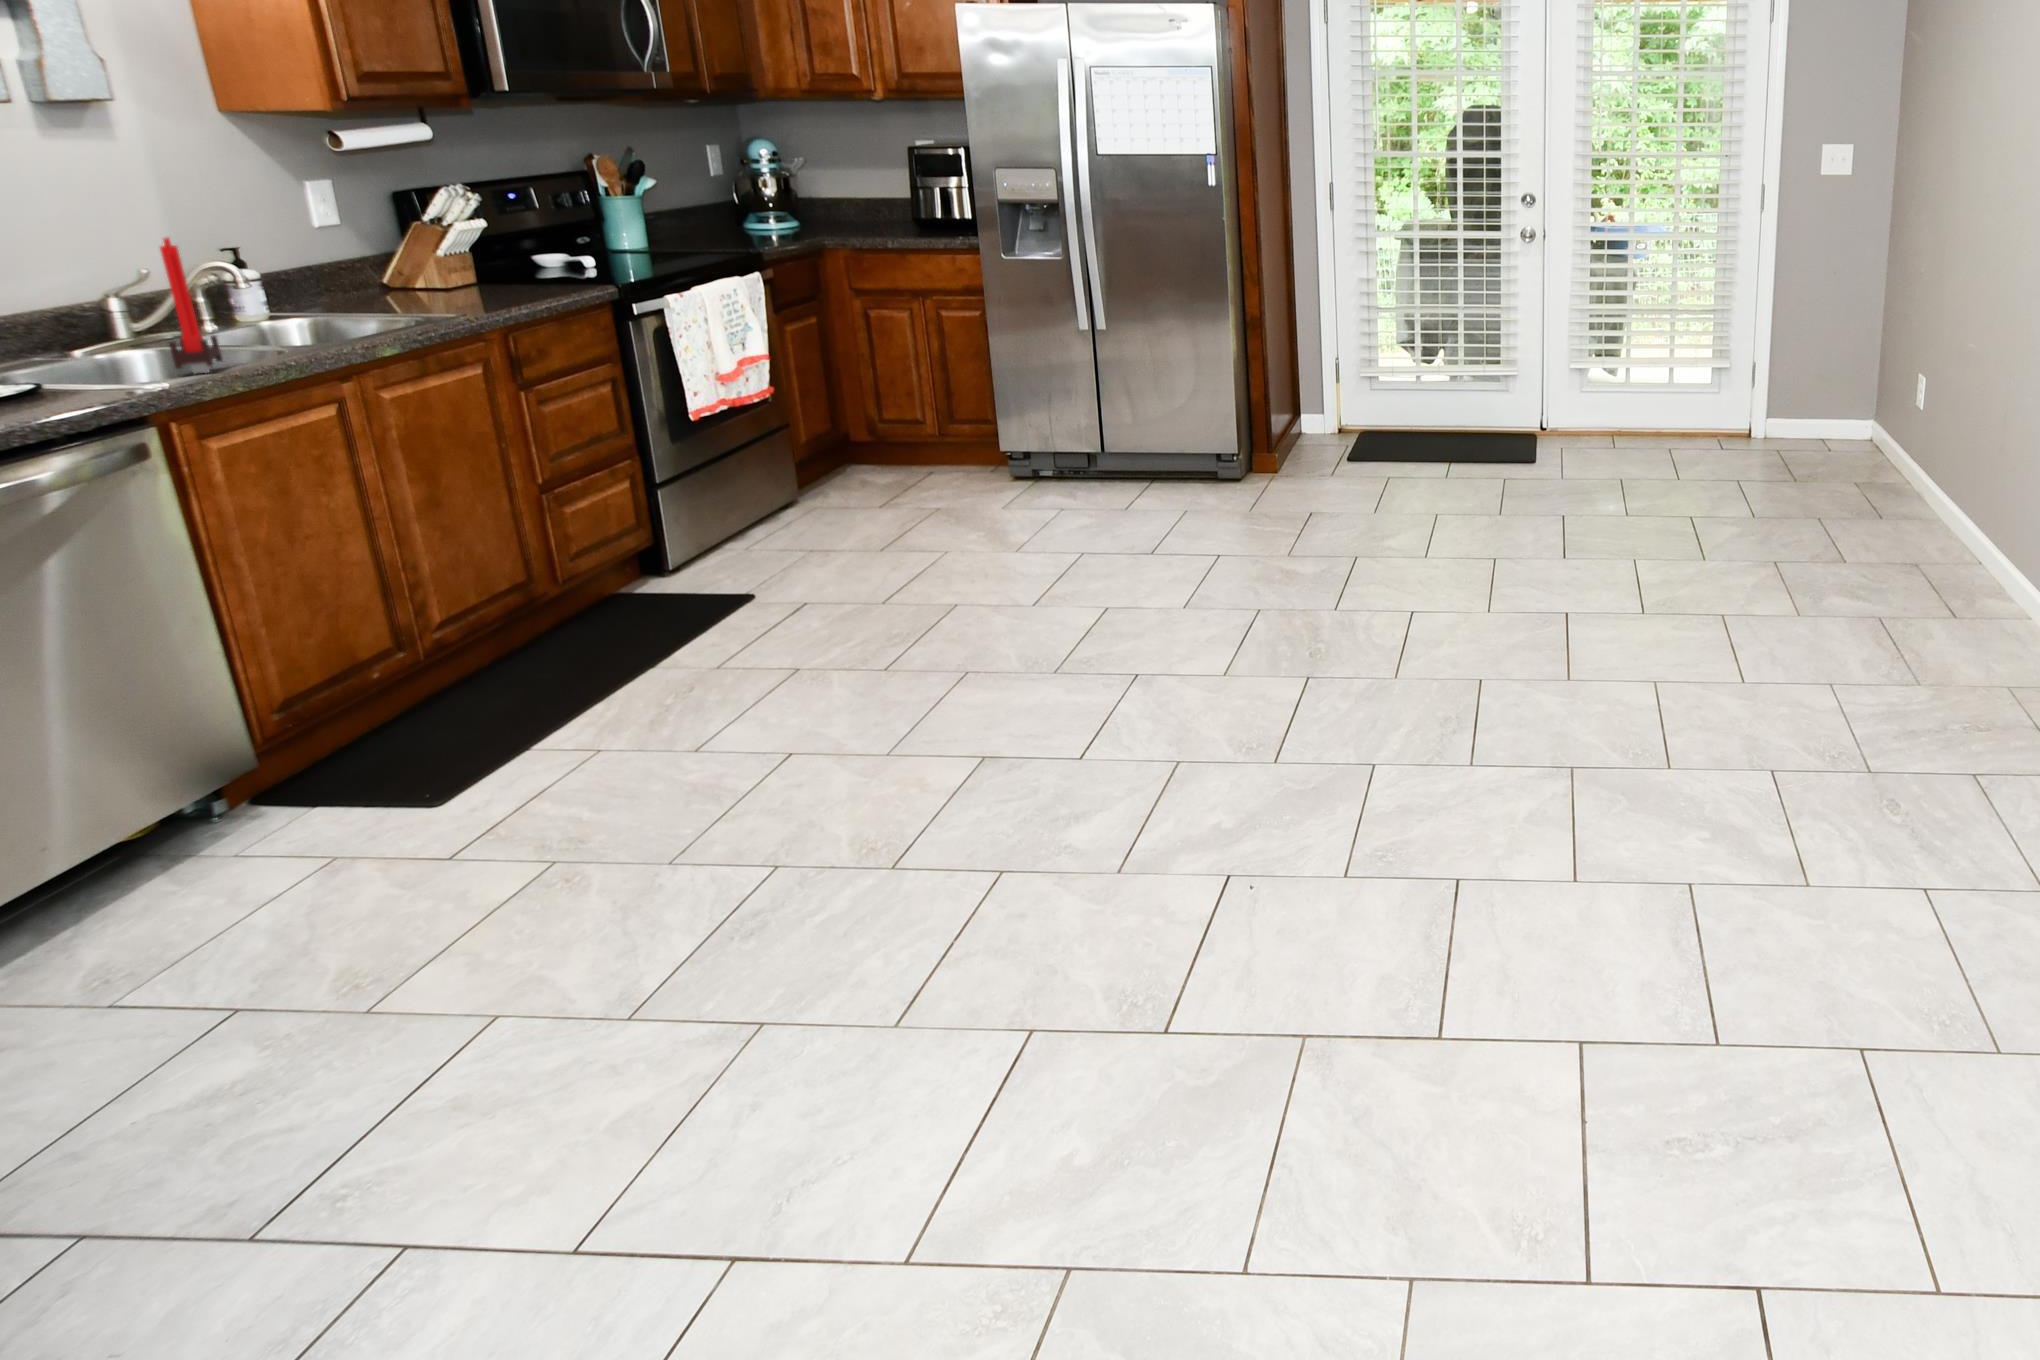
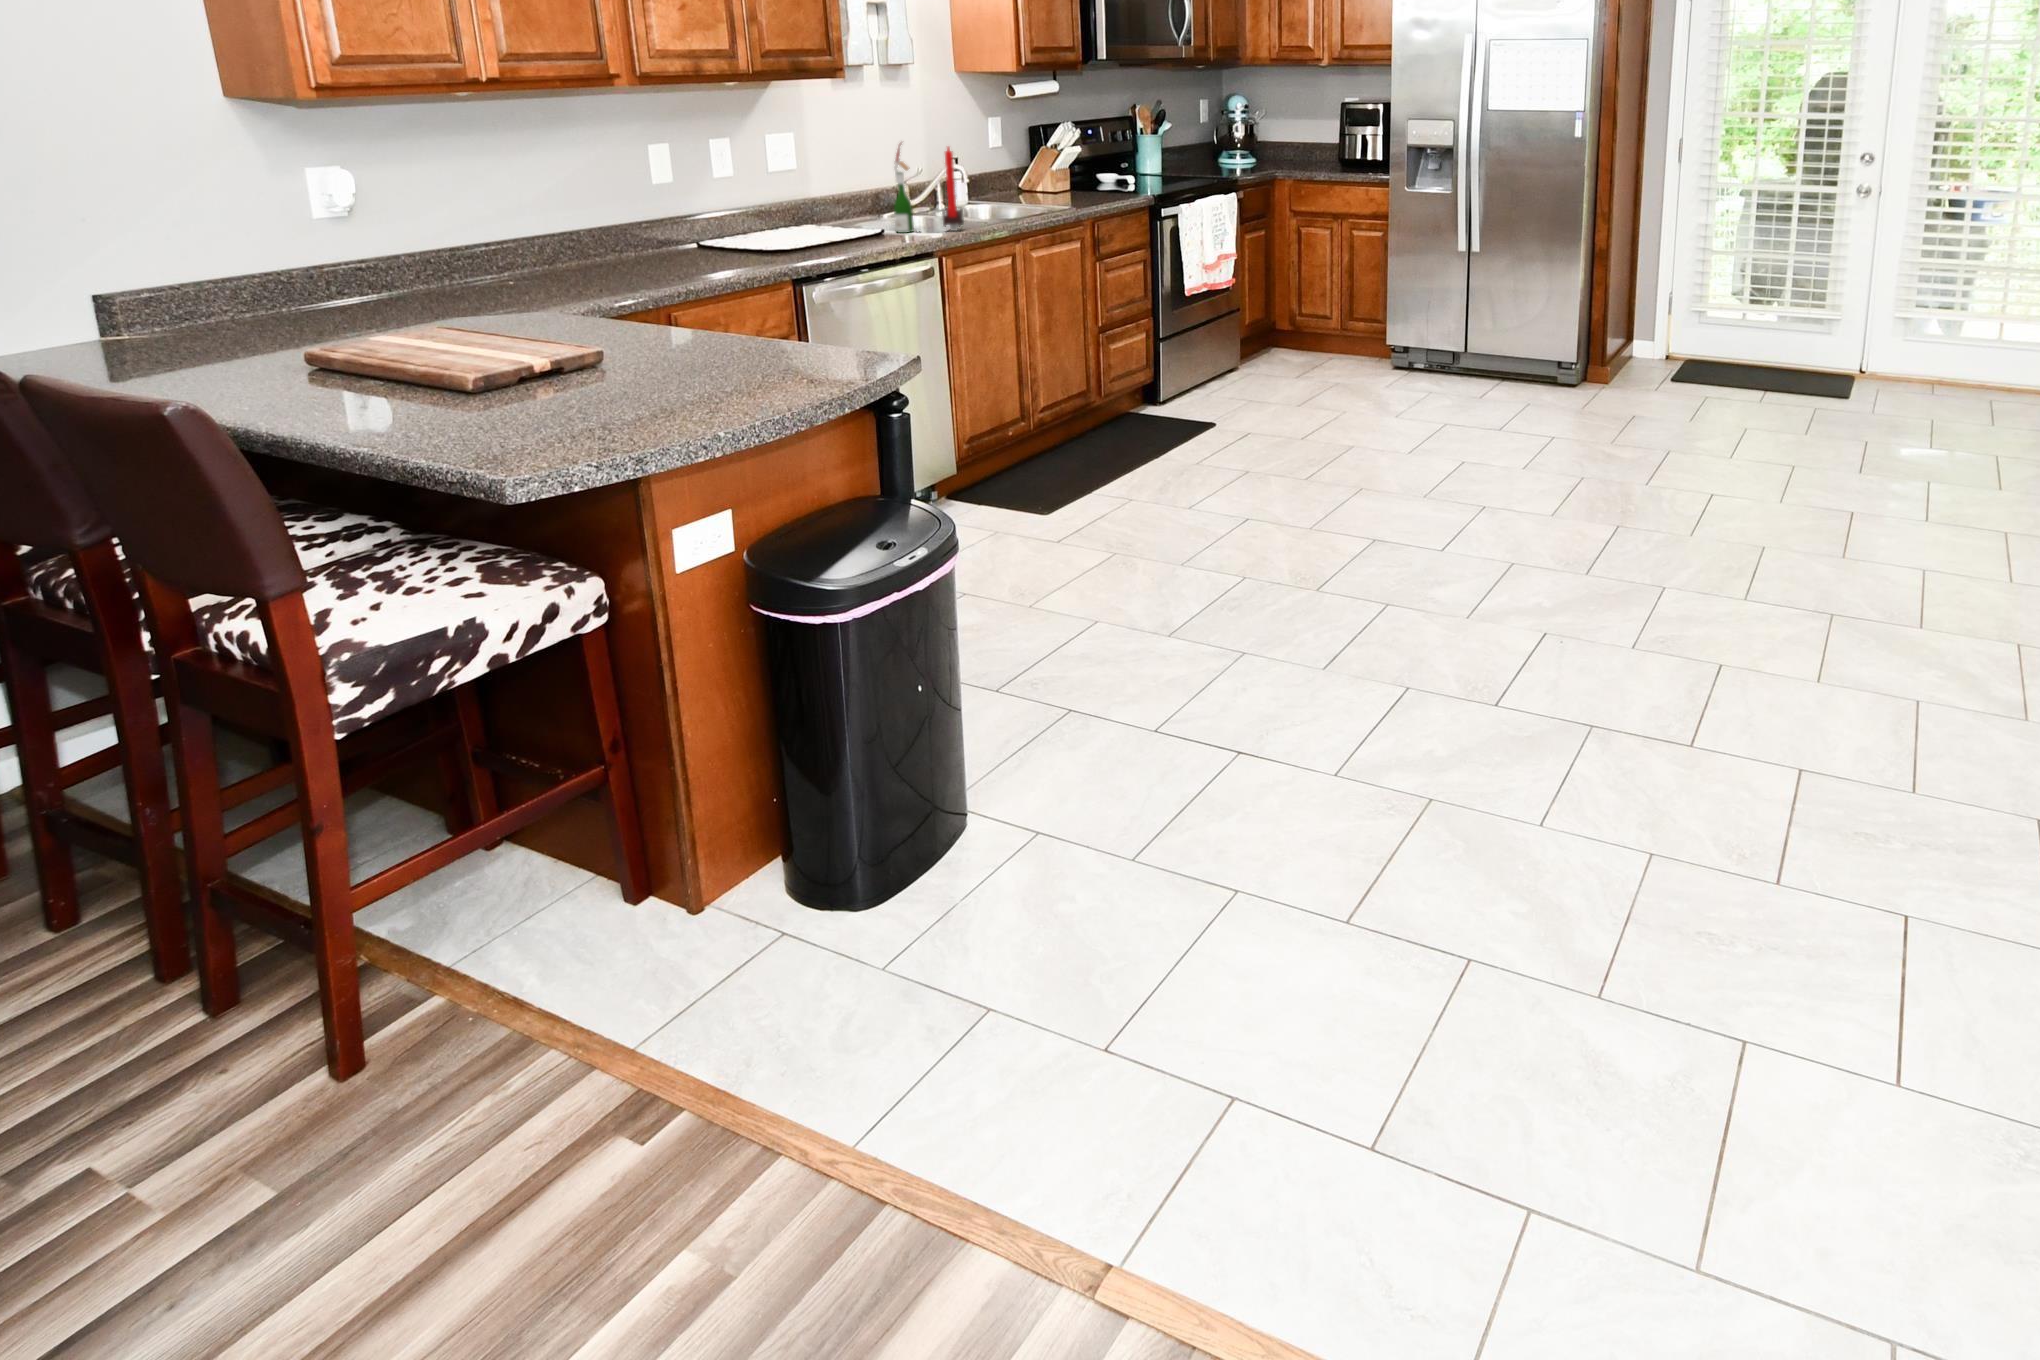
wine bottle: none [49,233,131,385] -> present [894,143,914,233]

